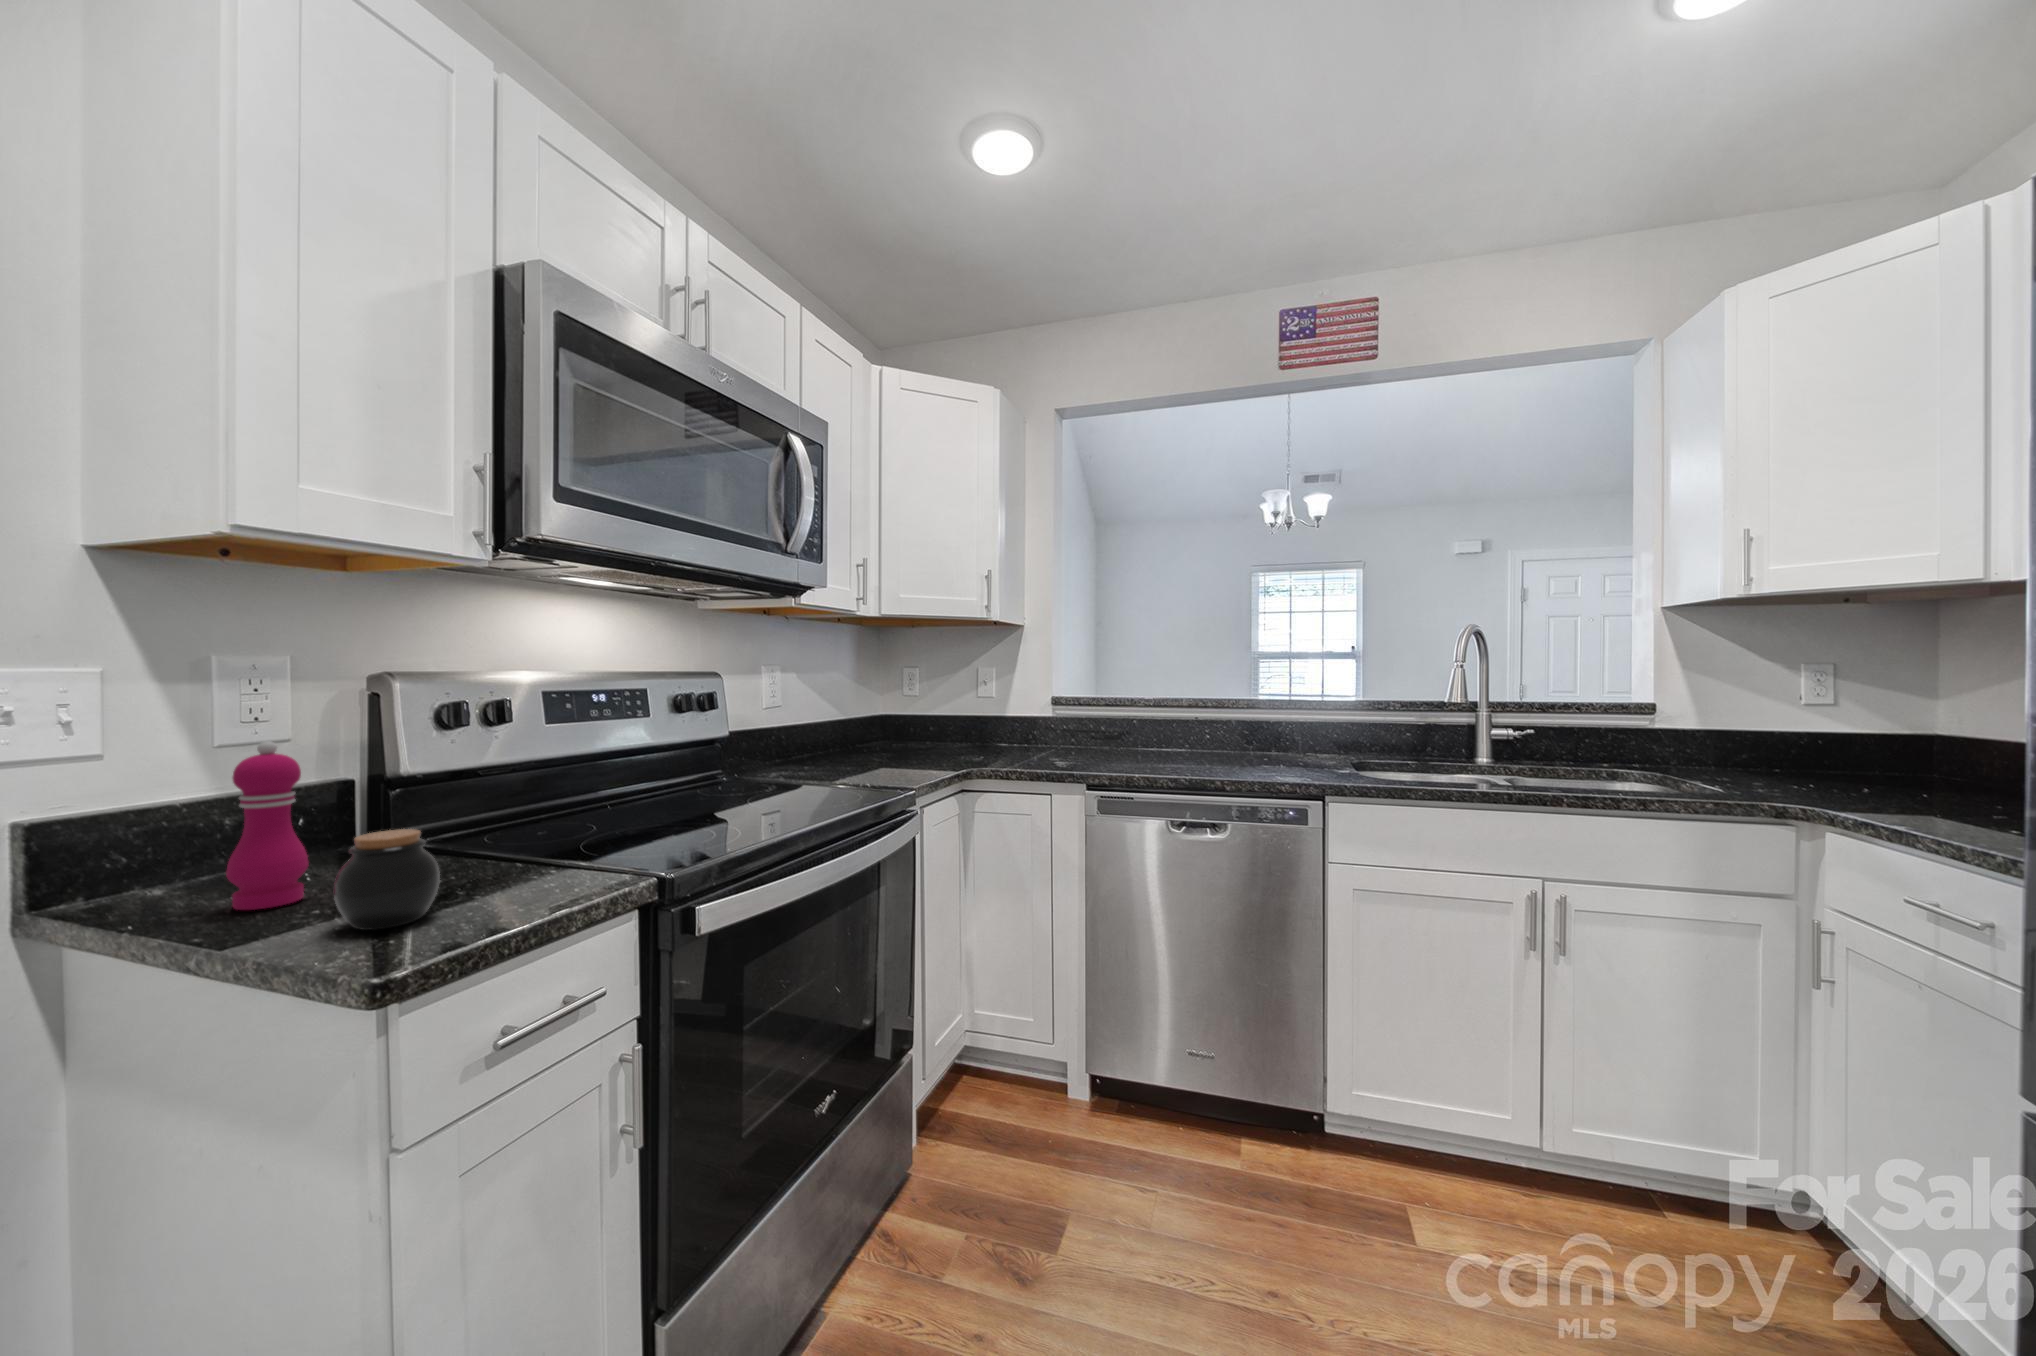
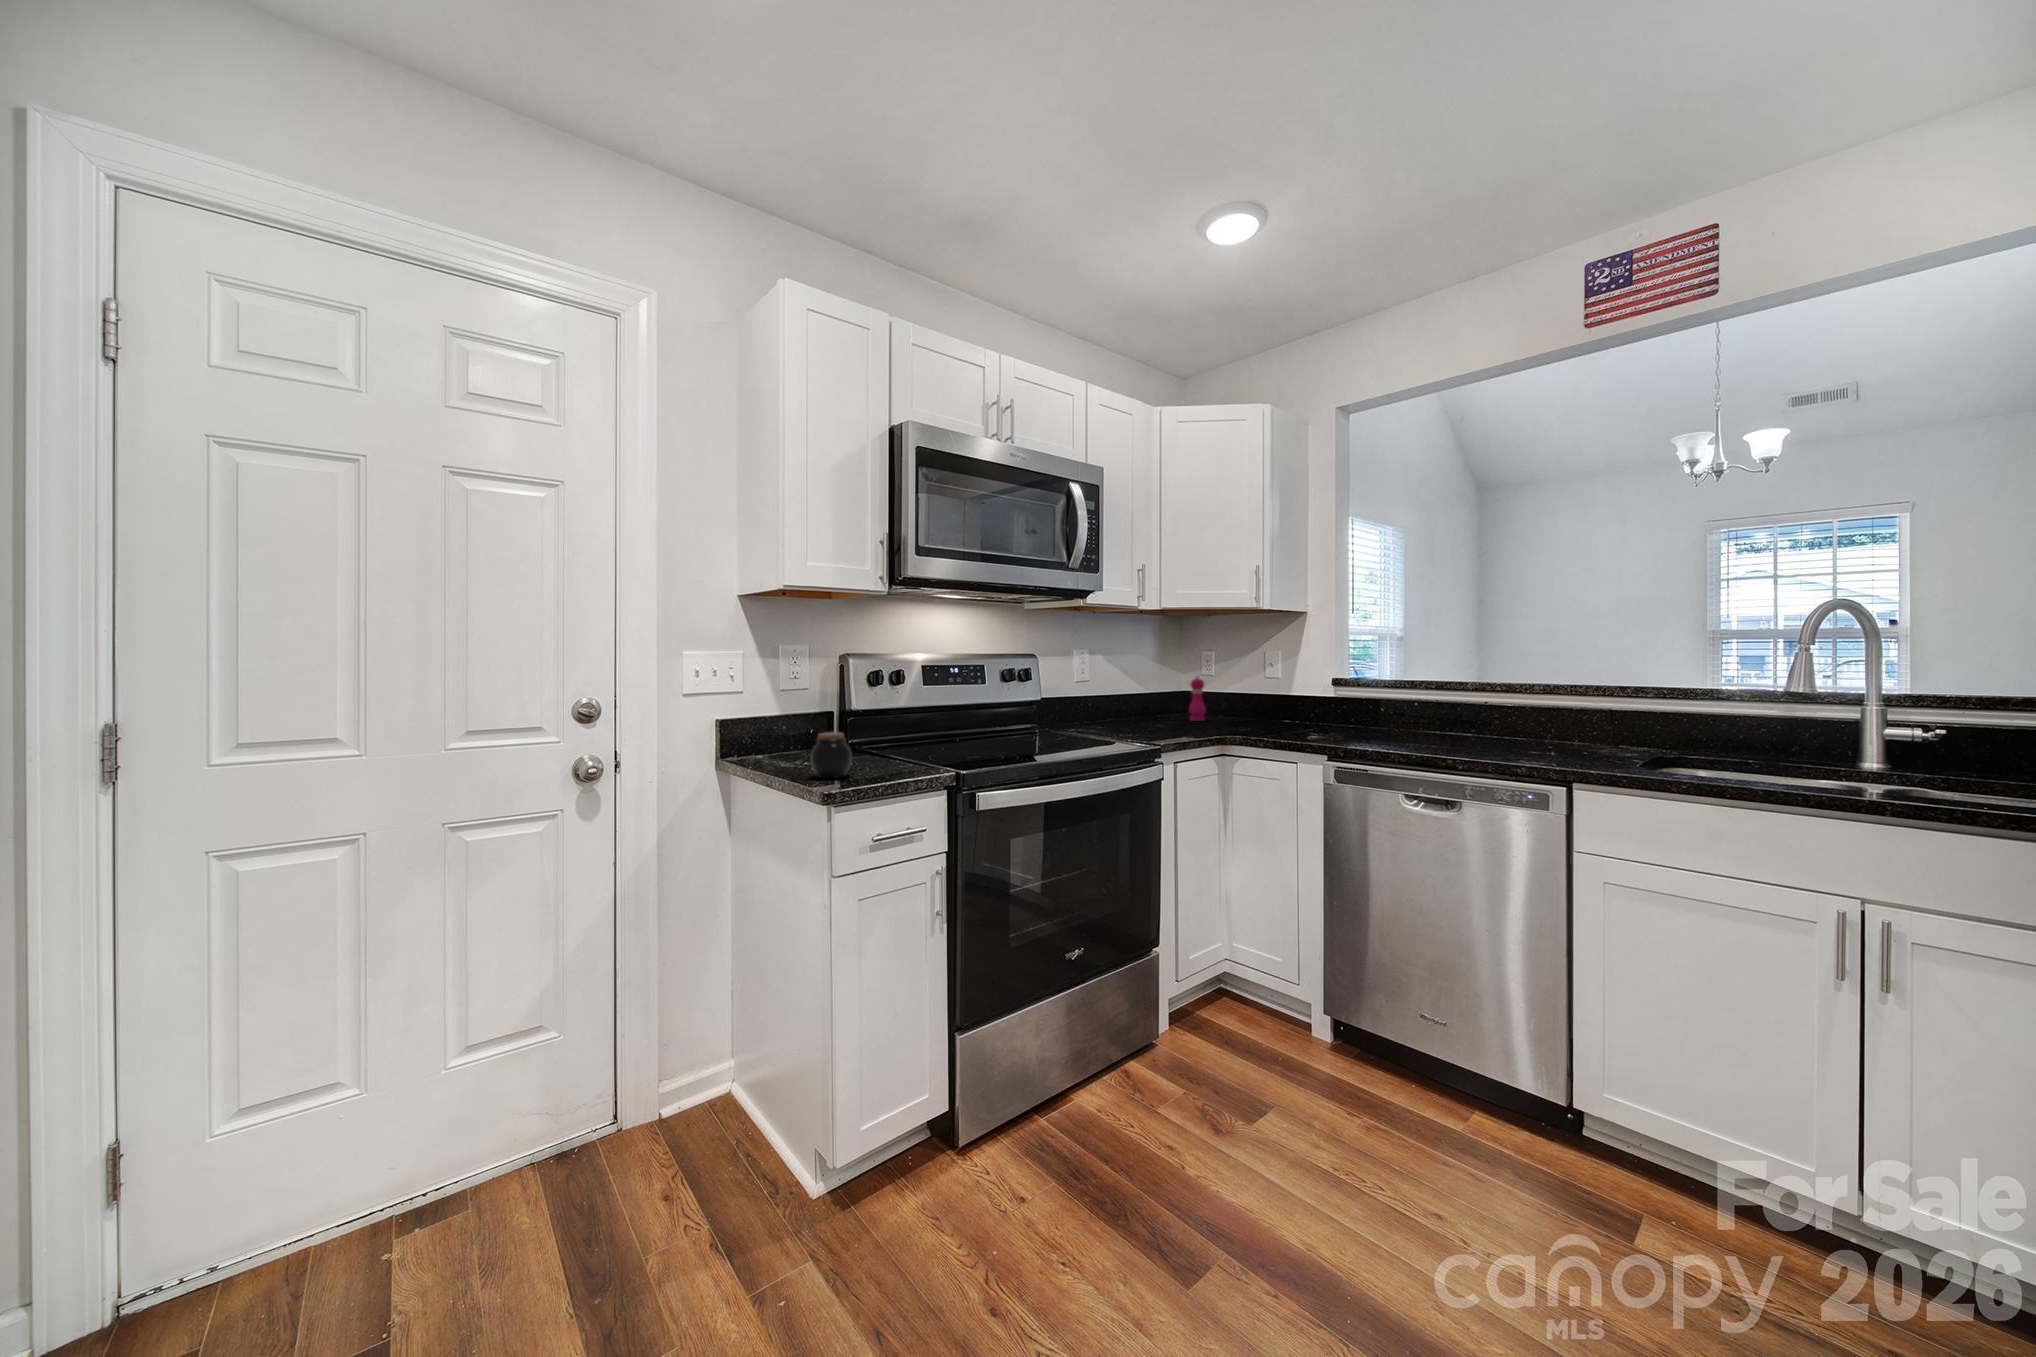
pepper mill: present [226,741,309,910] -> present [1189,675,1206,721]

